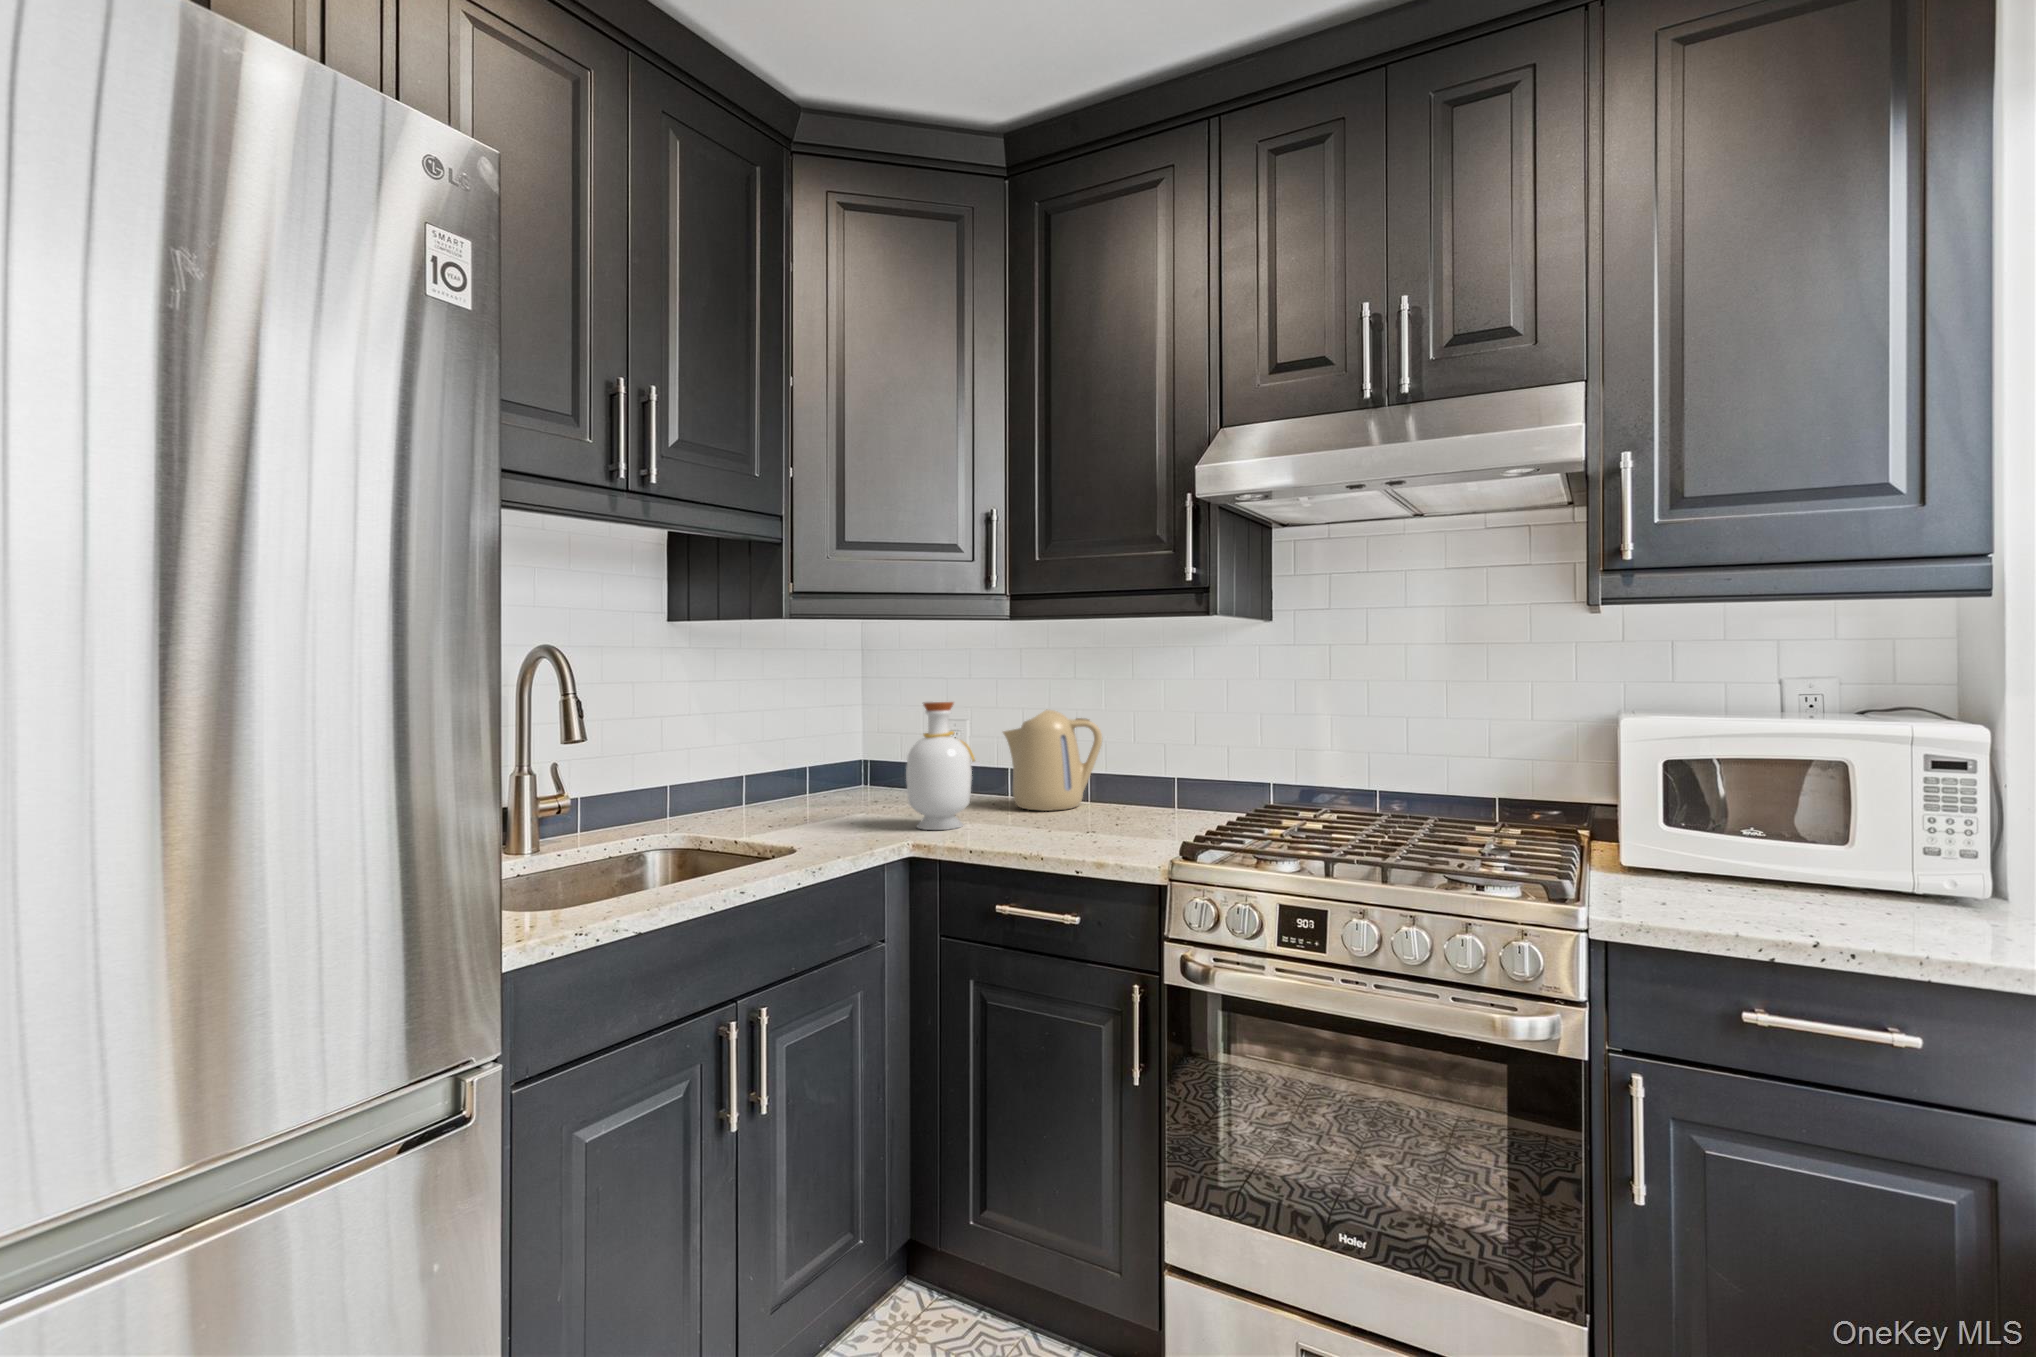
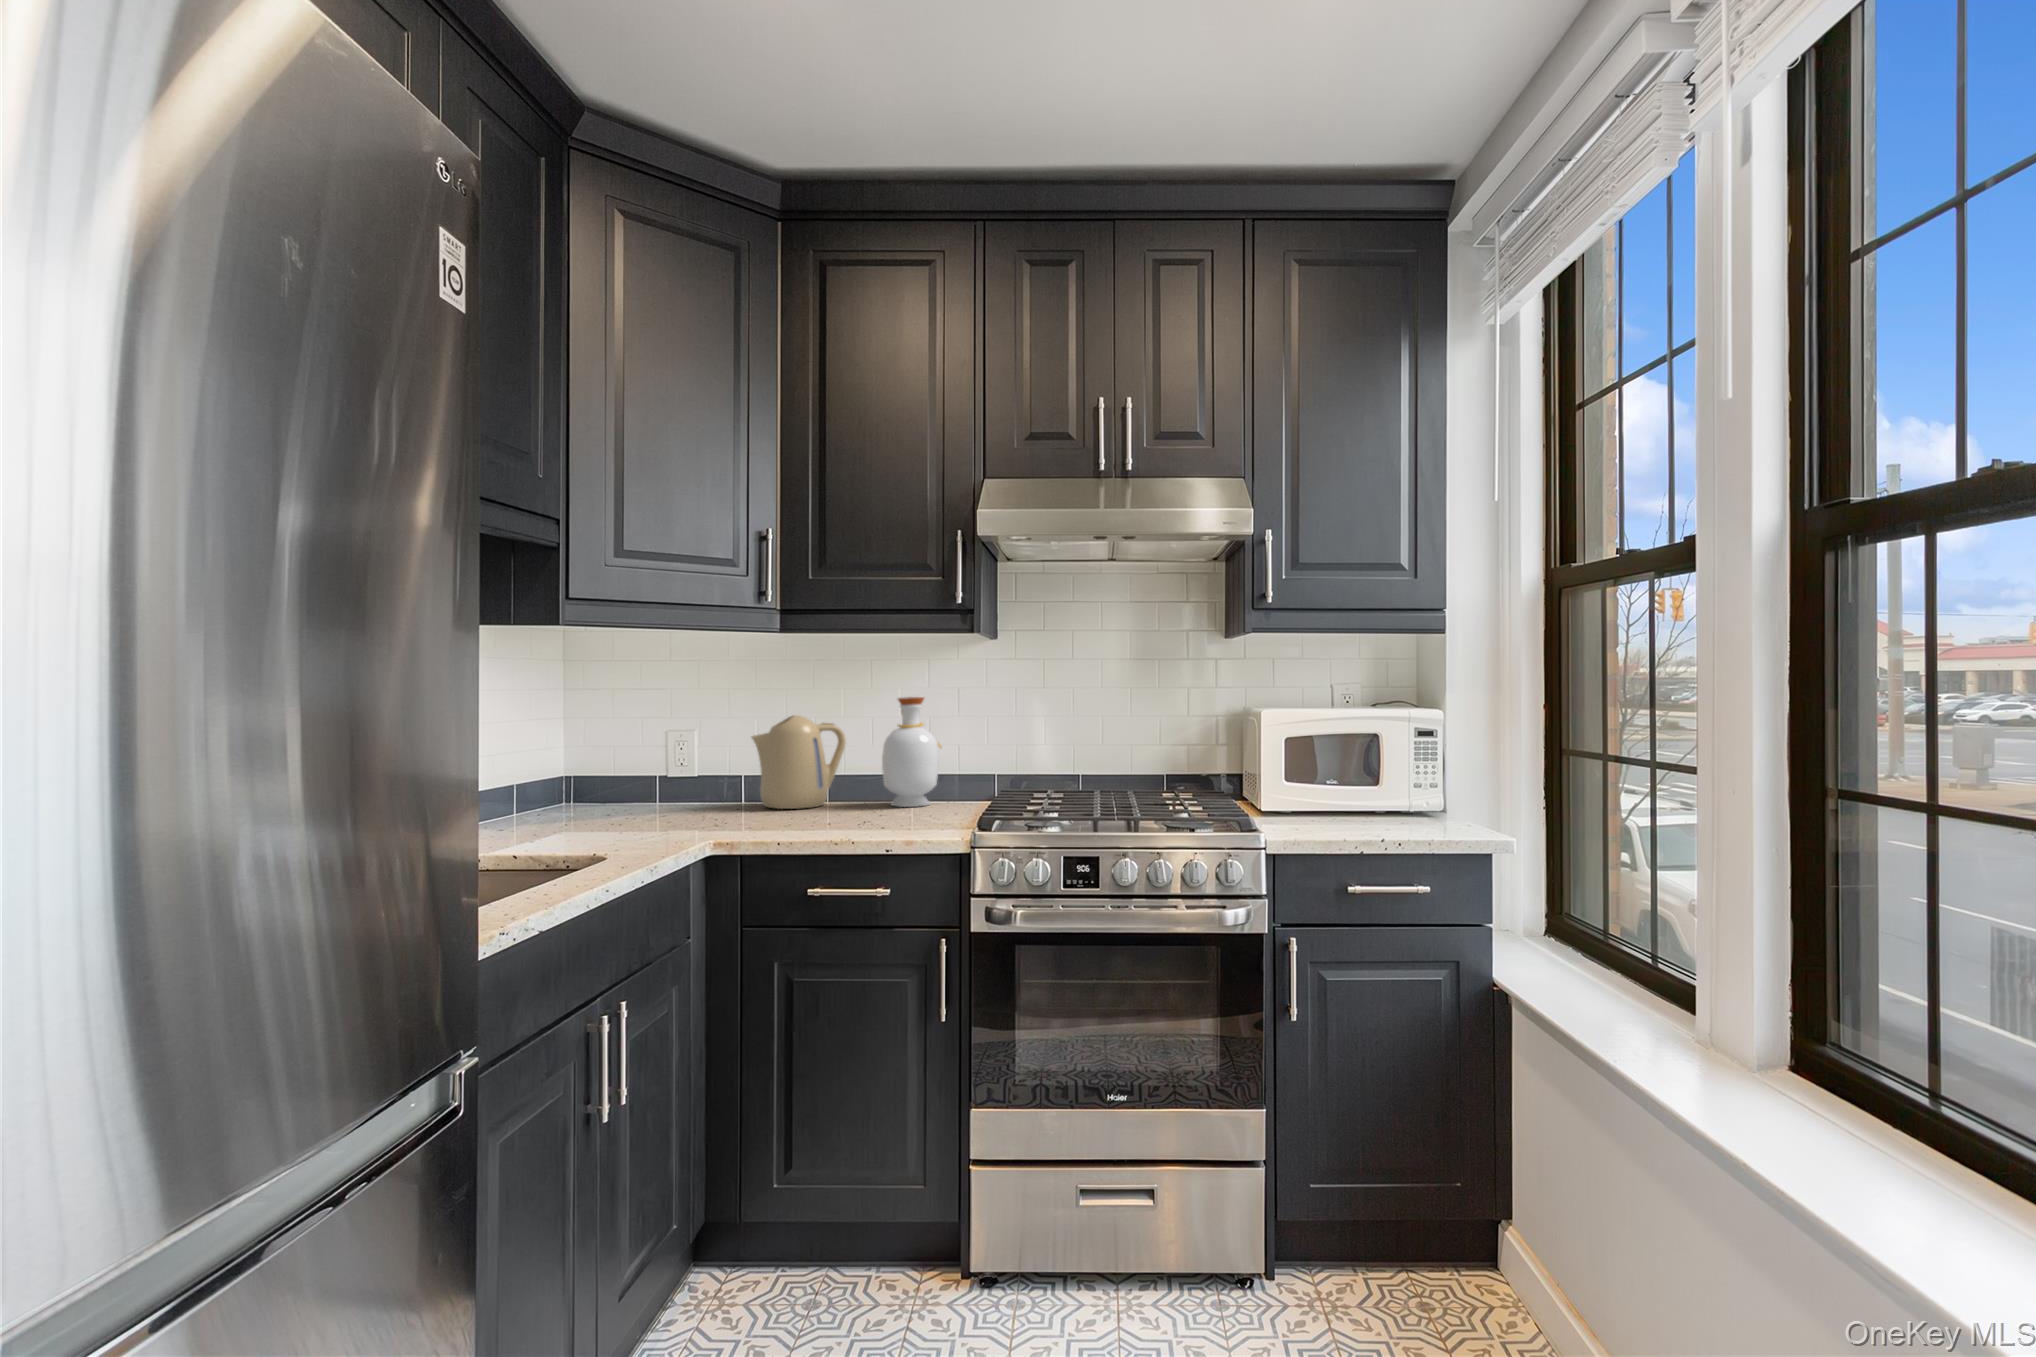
bottle: present [906,702,975,830] -> present [882,697,941,807]

